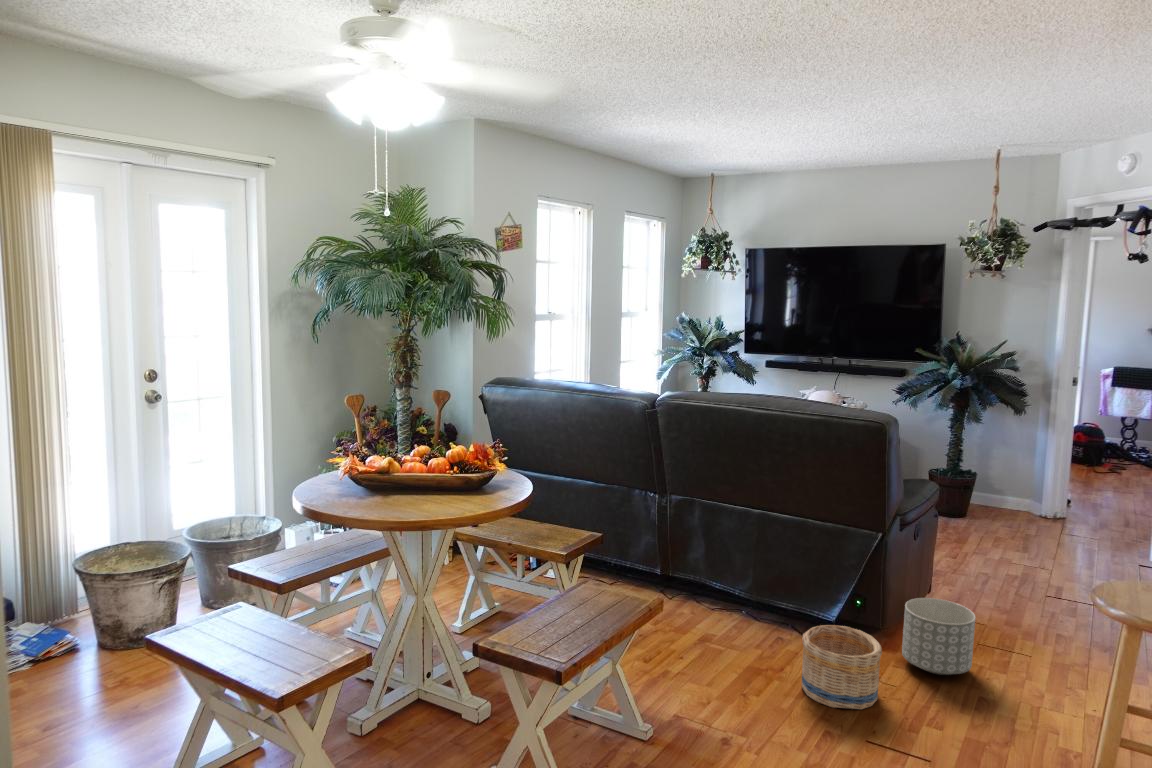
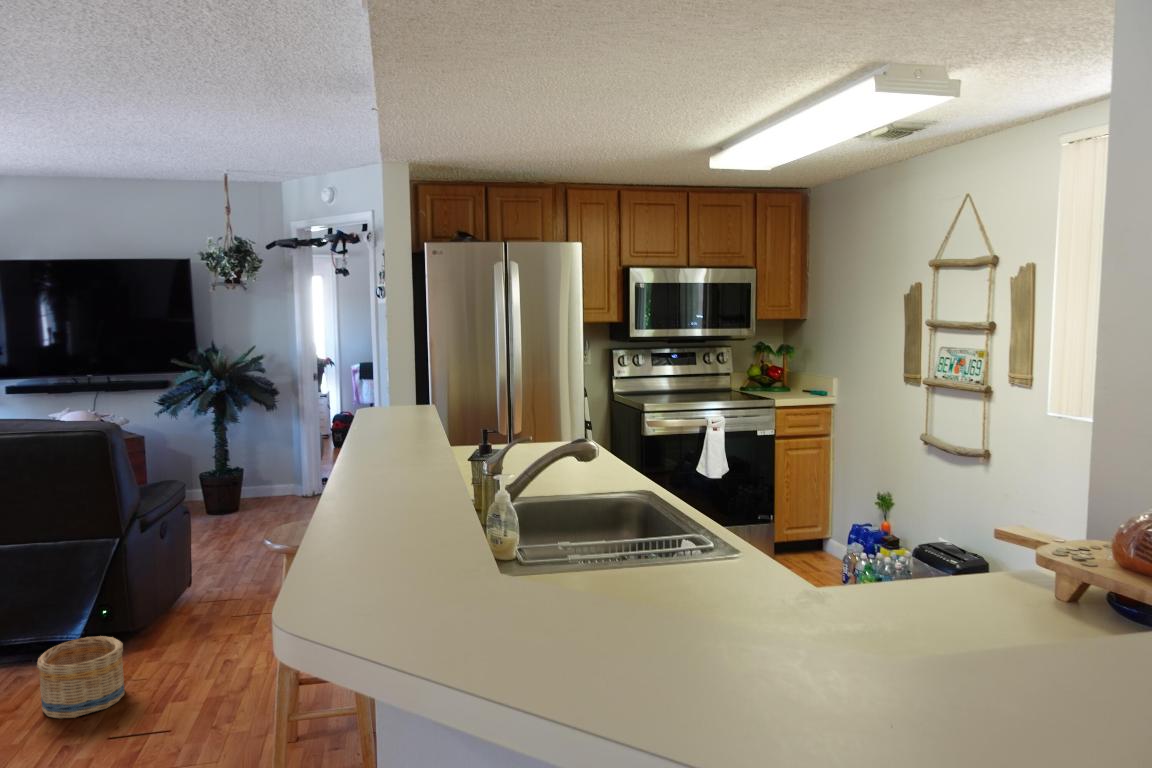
planter: present [902,598,975,675] -> none [151,586,217,654]

